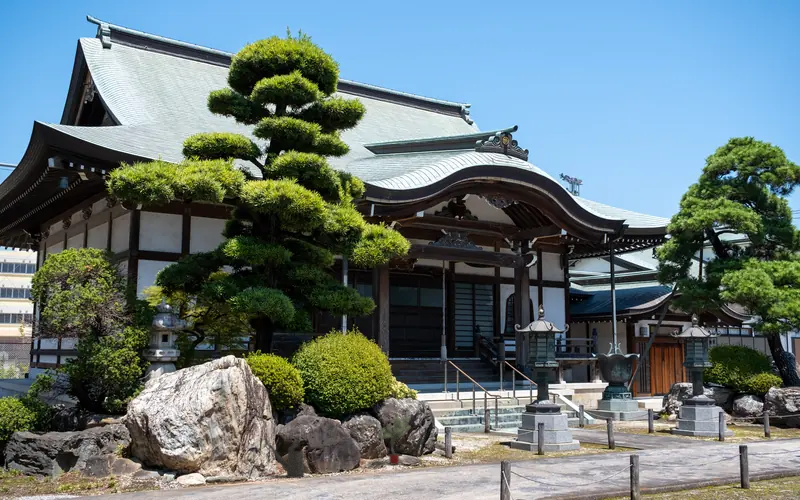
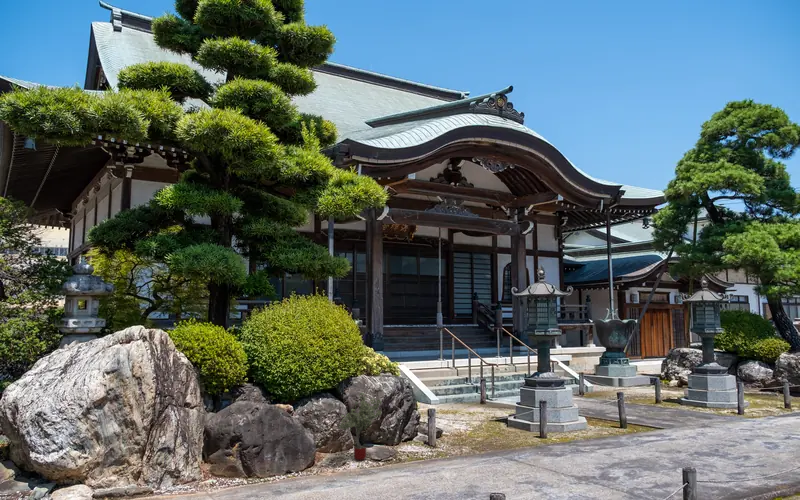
watering can: present [270,440,309,478] -> none [186,437,234,490]

